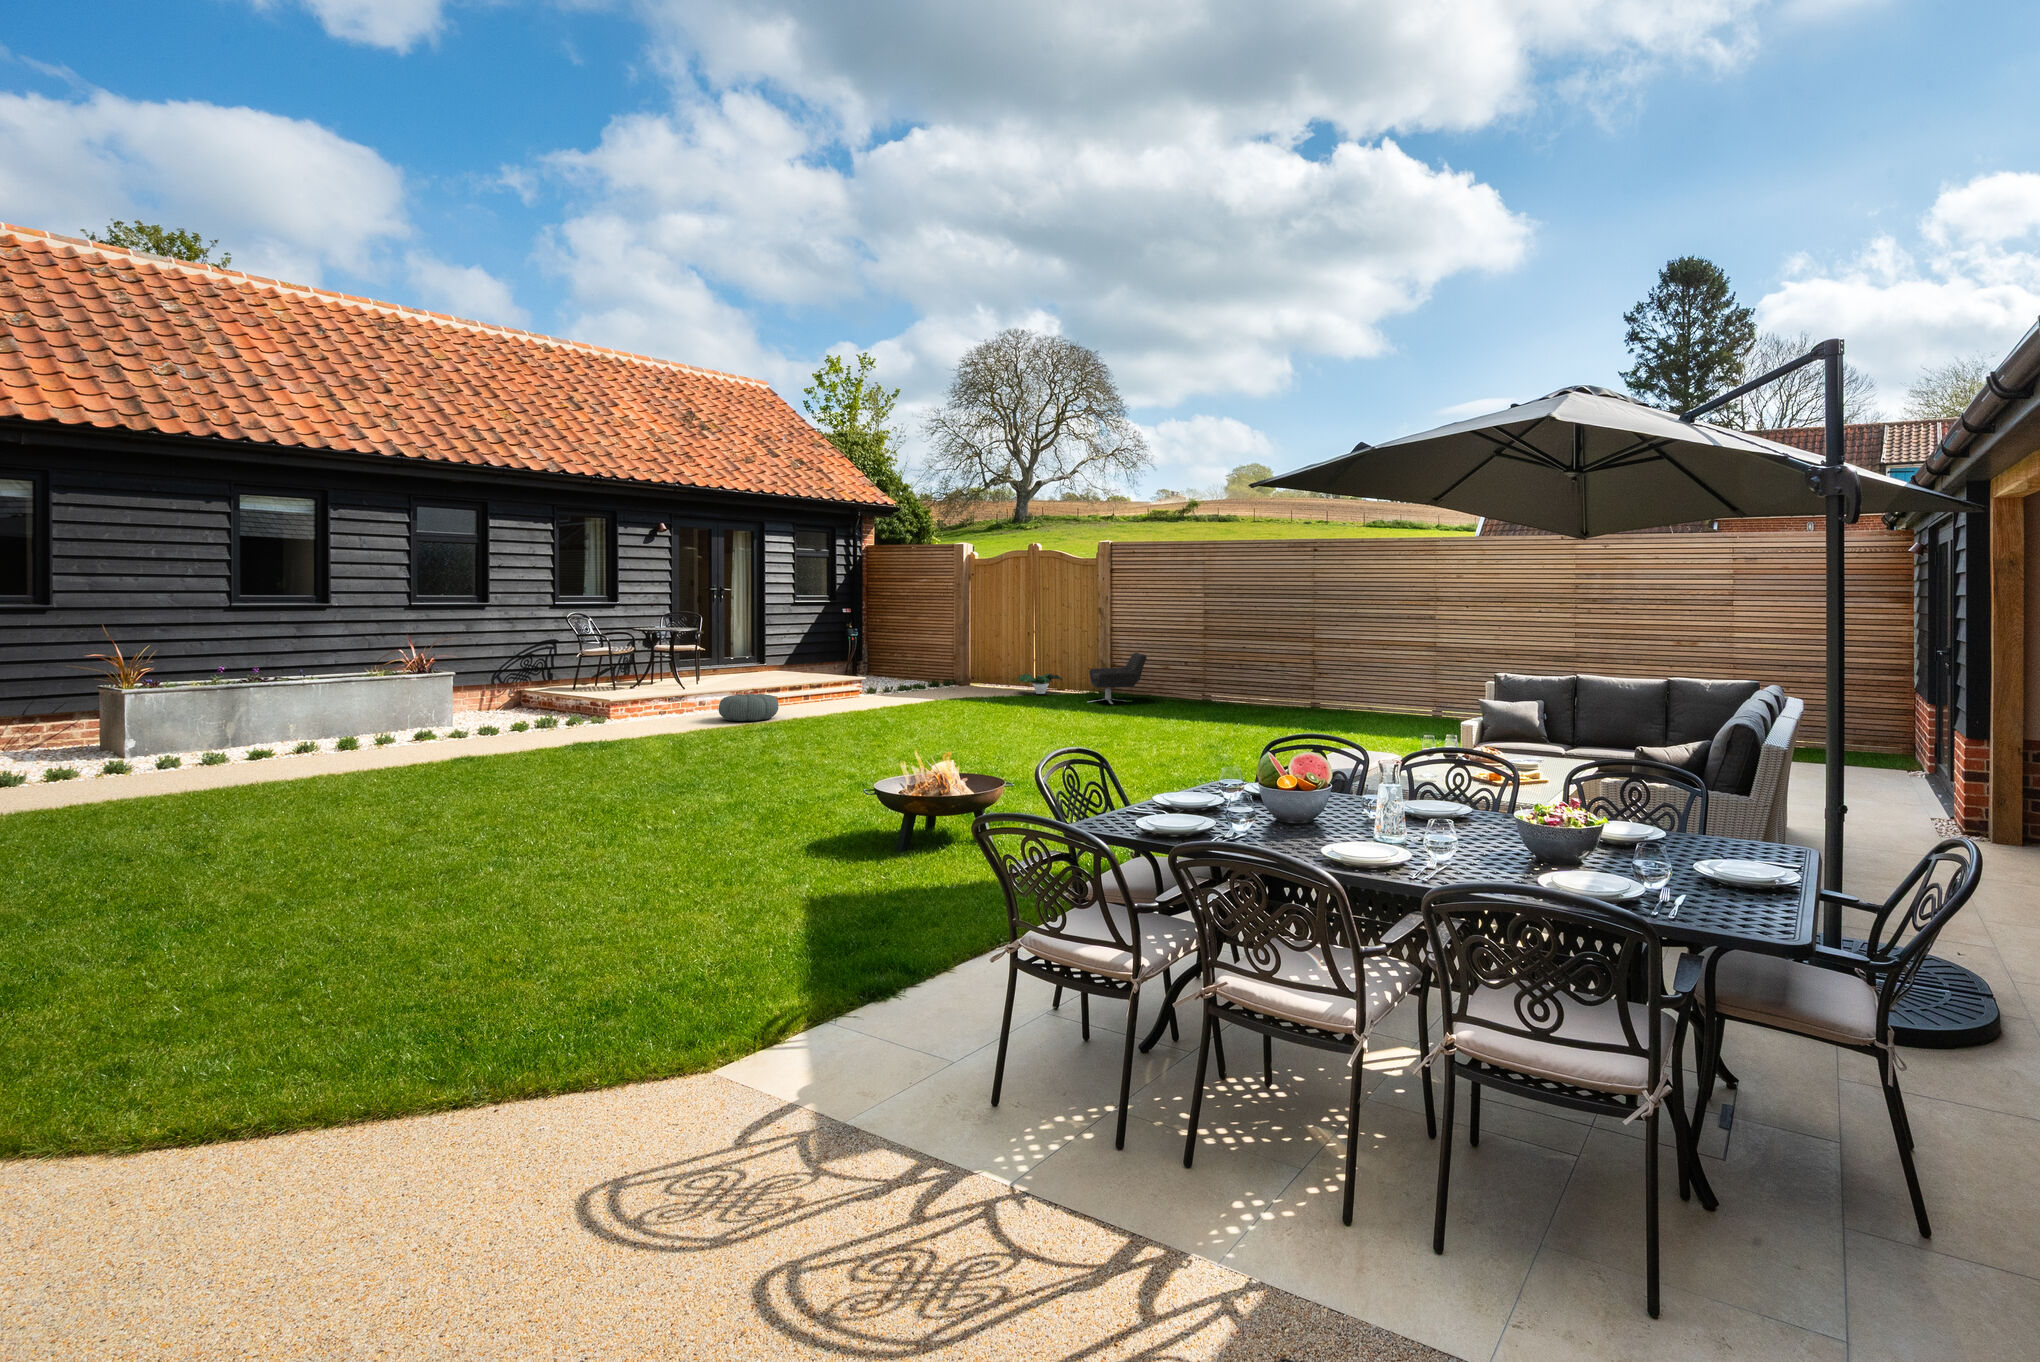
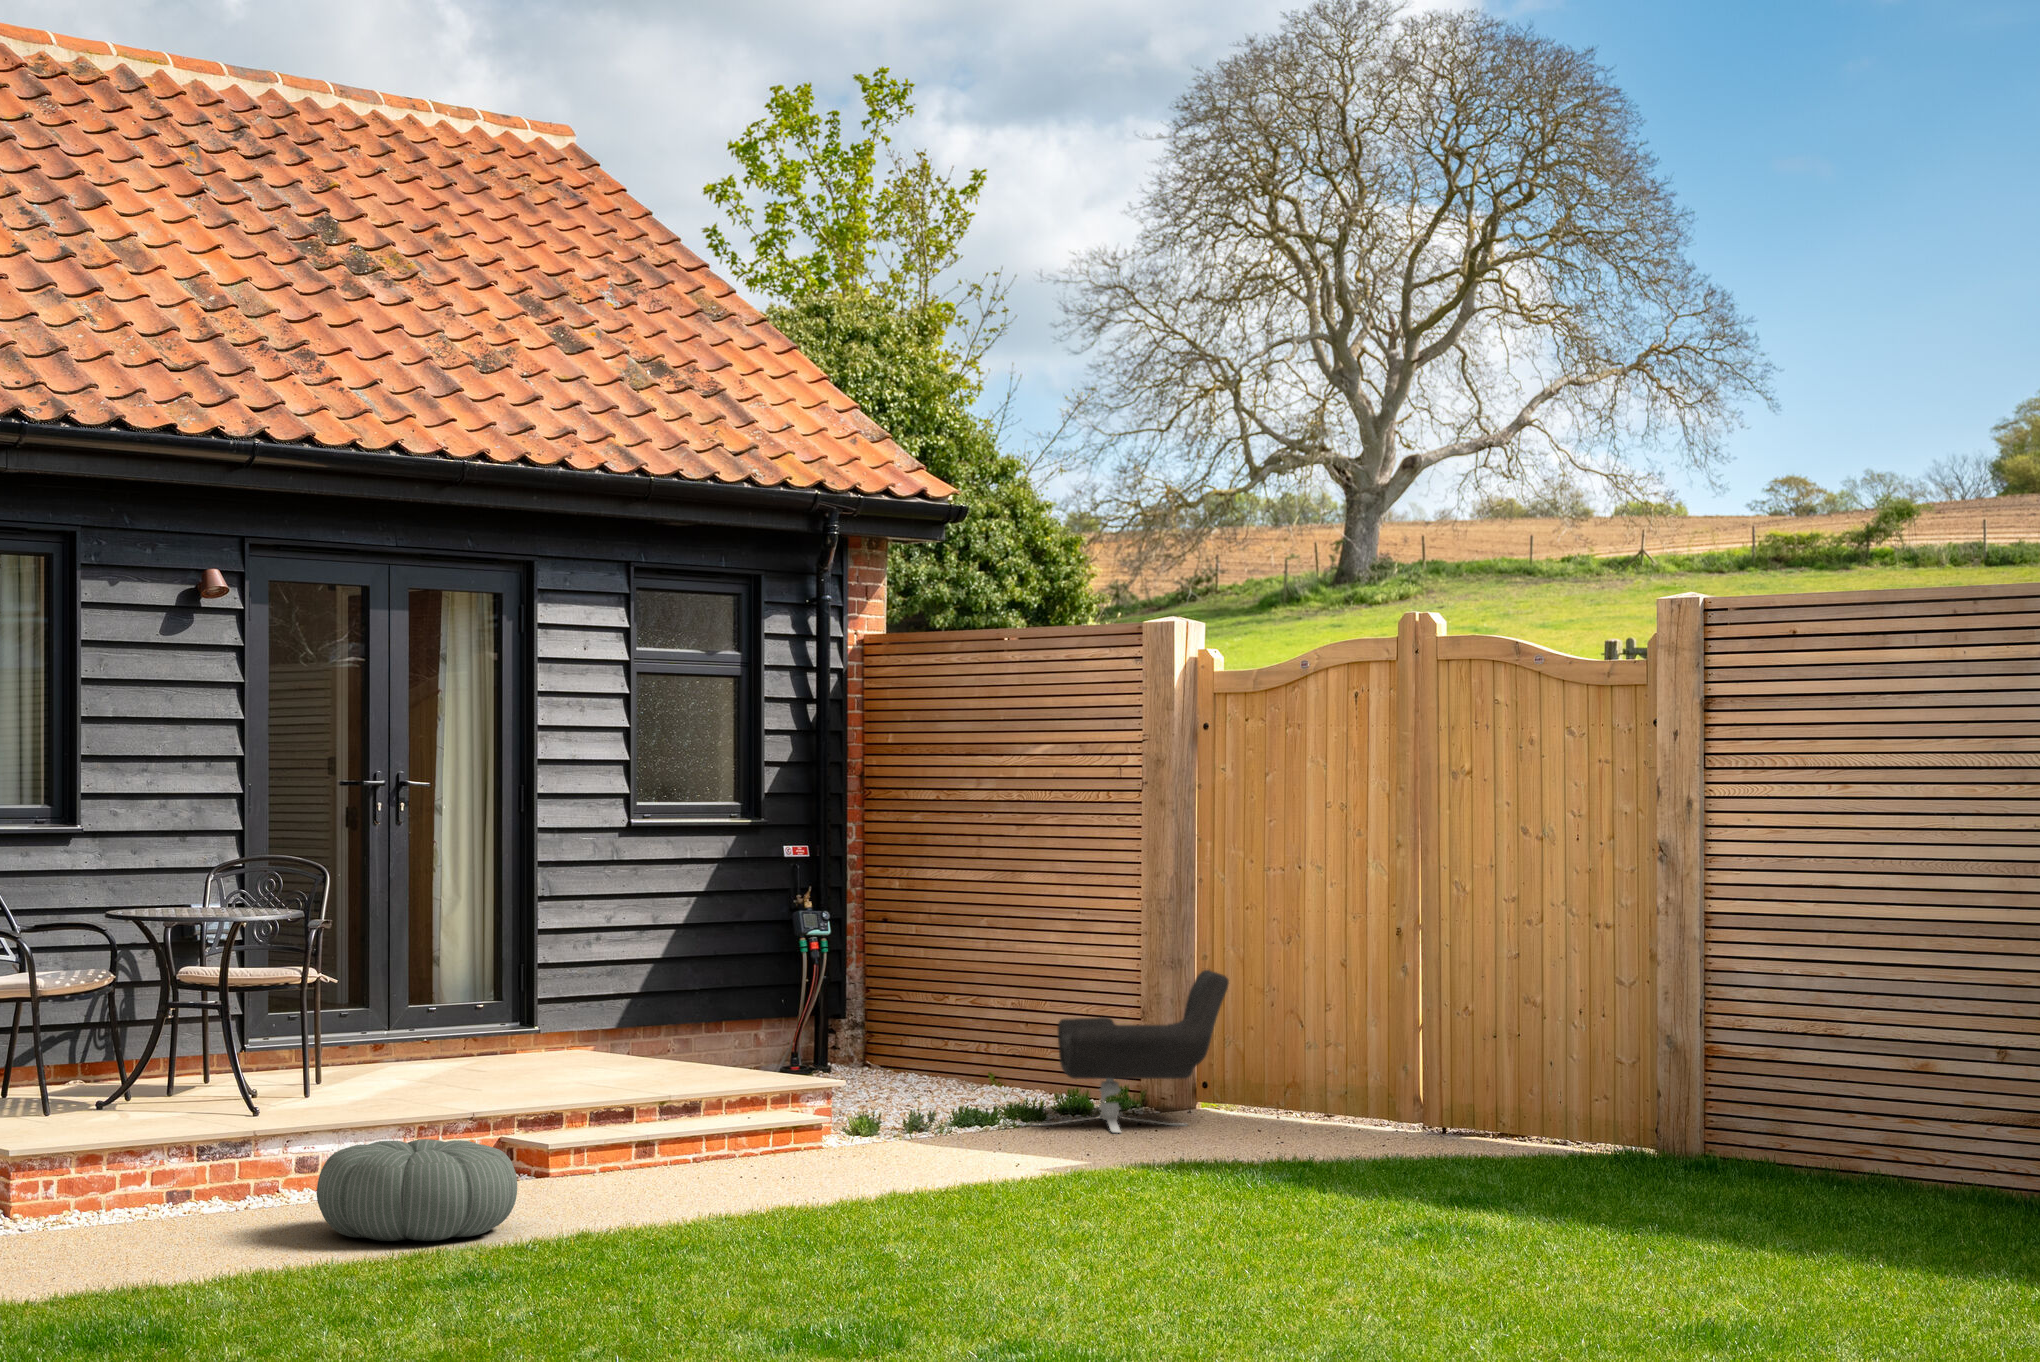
lounge chair: present [1089,653,1147,704] -> present [1032,970,1229,1133]
potted plant: present [1018,673,1062,694] -> none [1376,1081,1543,1160]

